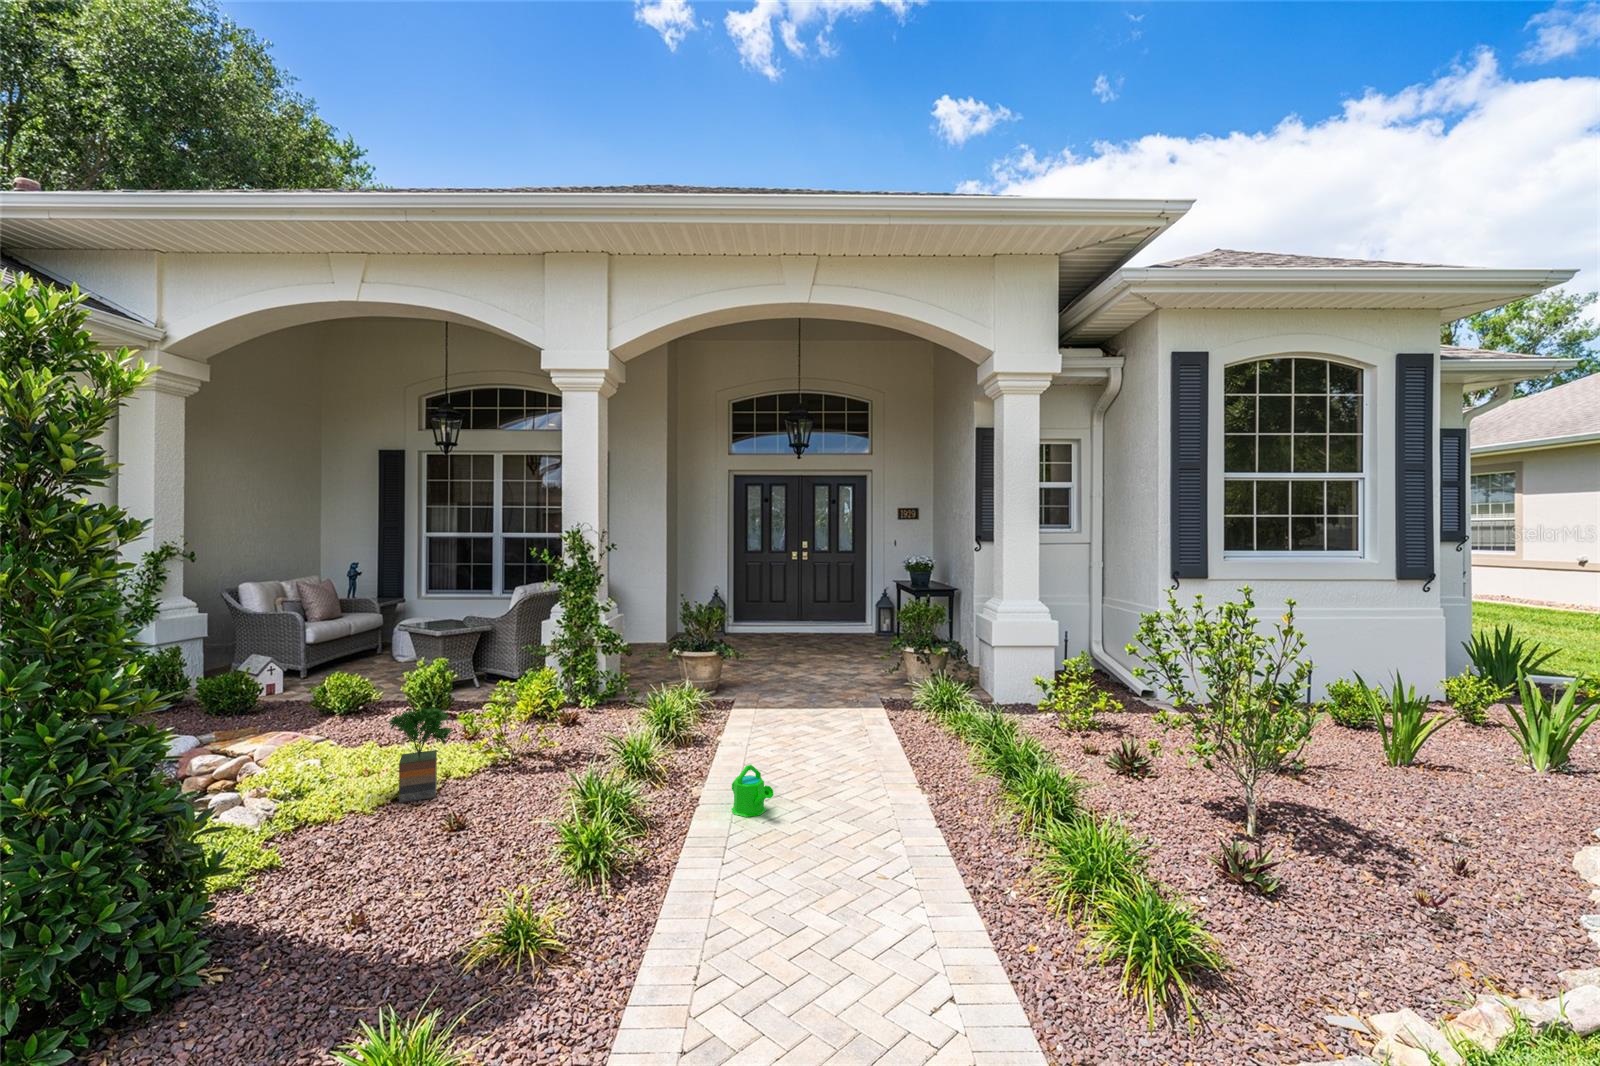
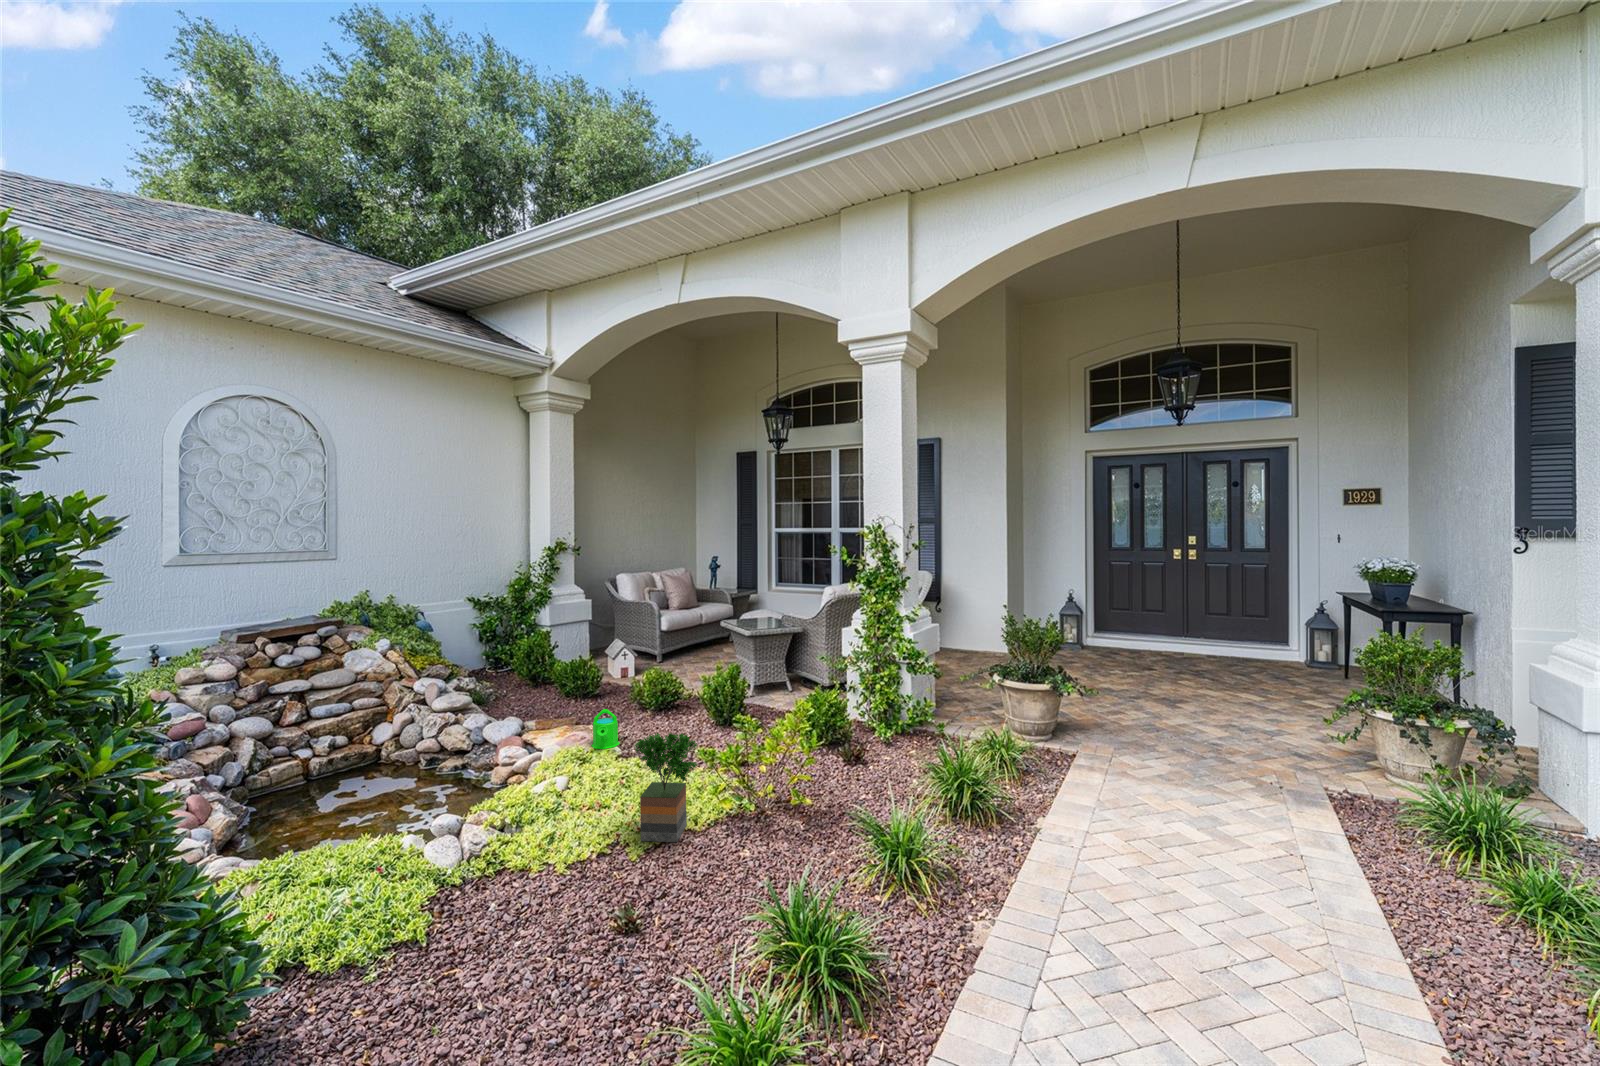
watering can: present [732,765,773,817] -> present [591,709,620,749]

